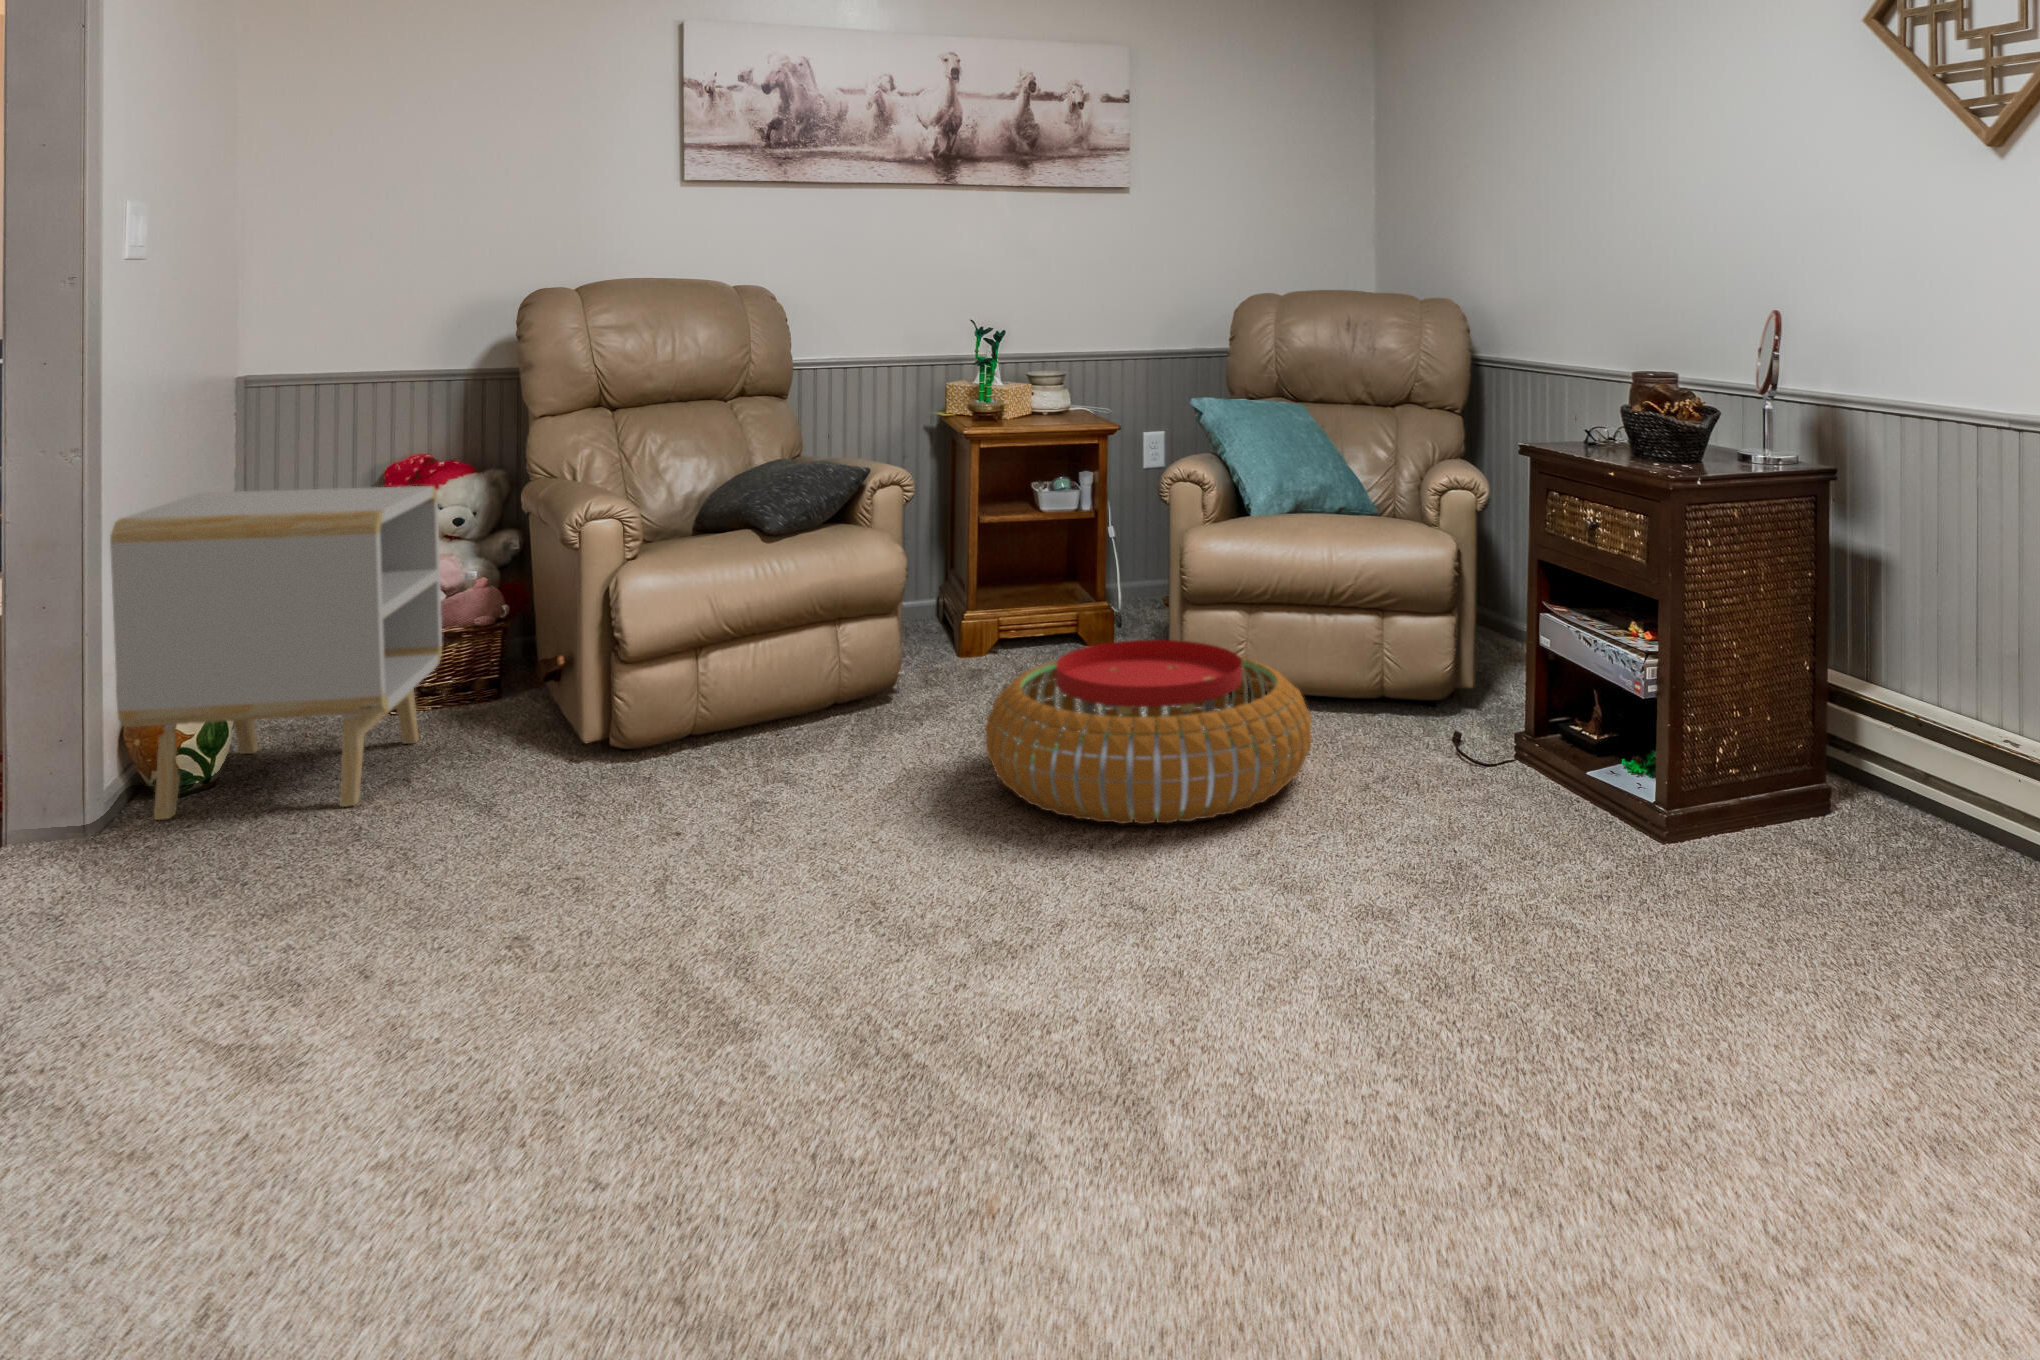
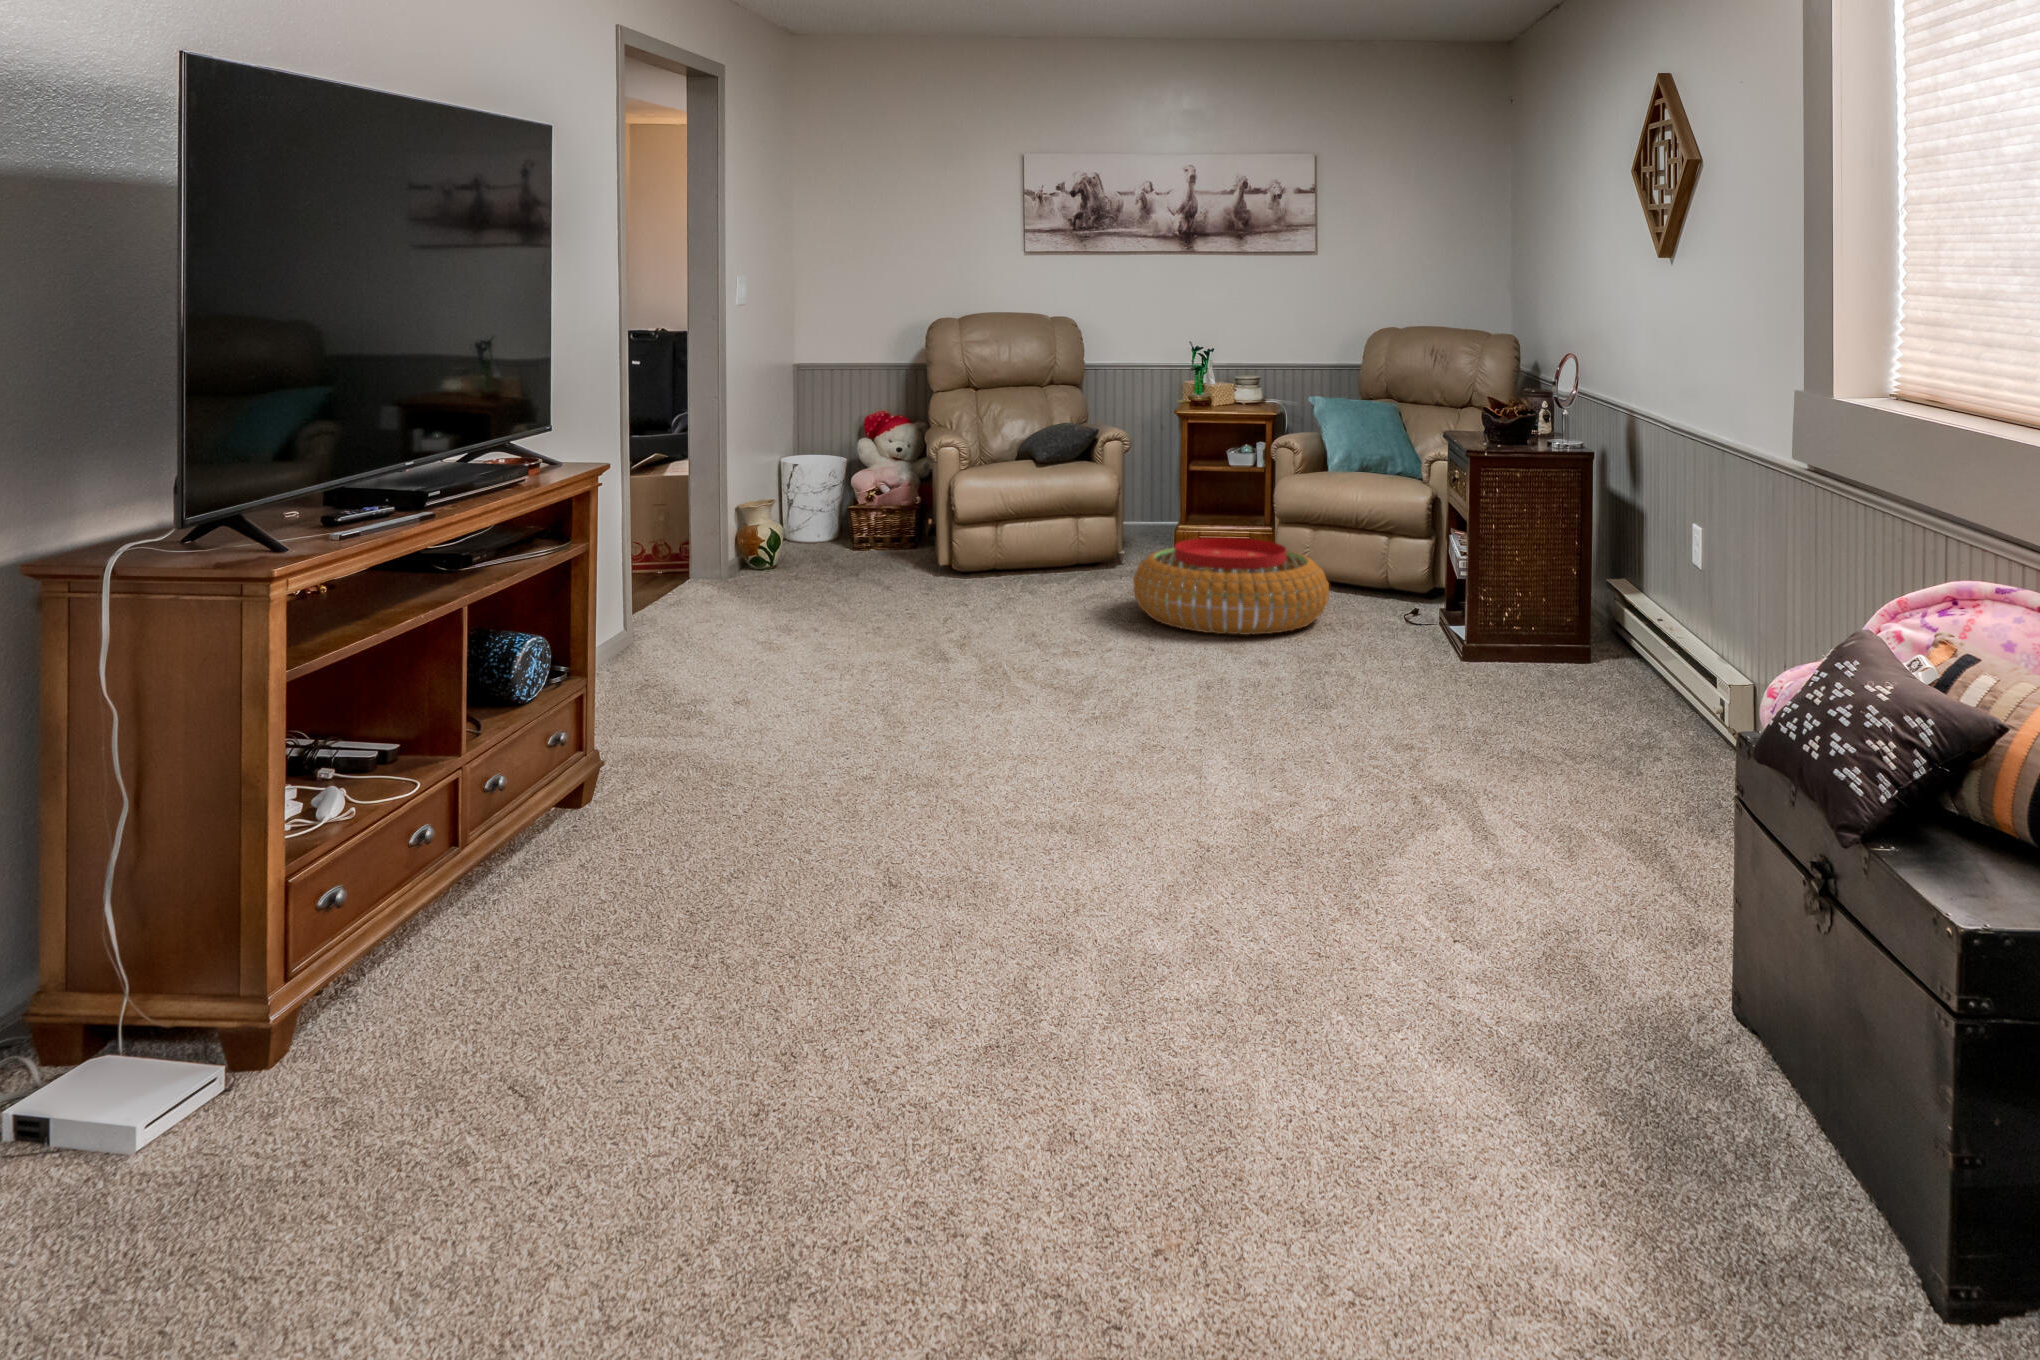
side table: present [110,486,442,820] -> none [734,424,879,582]

